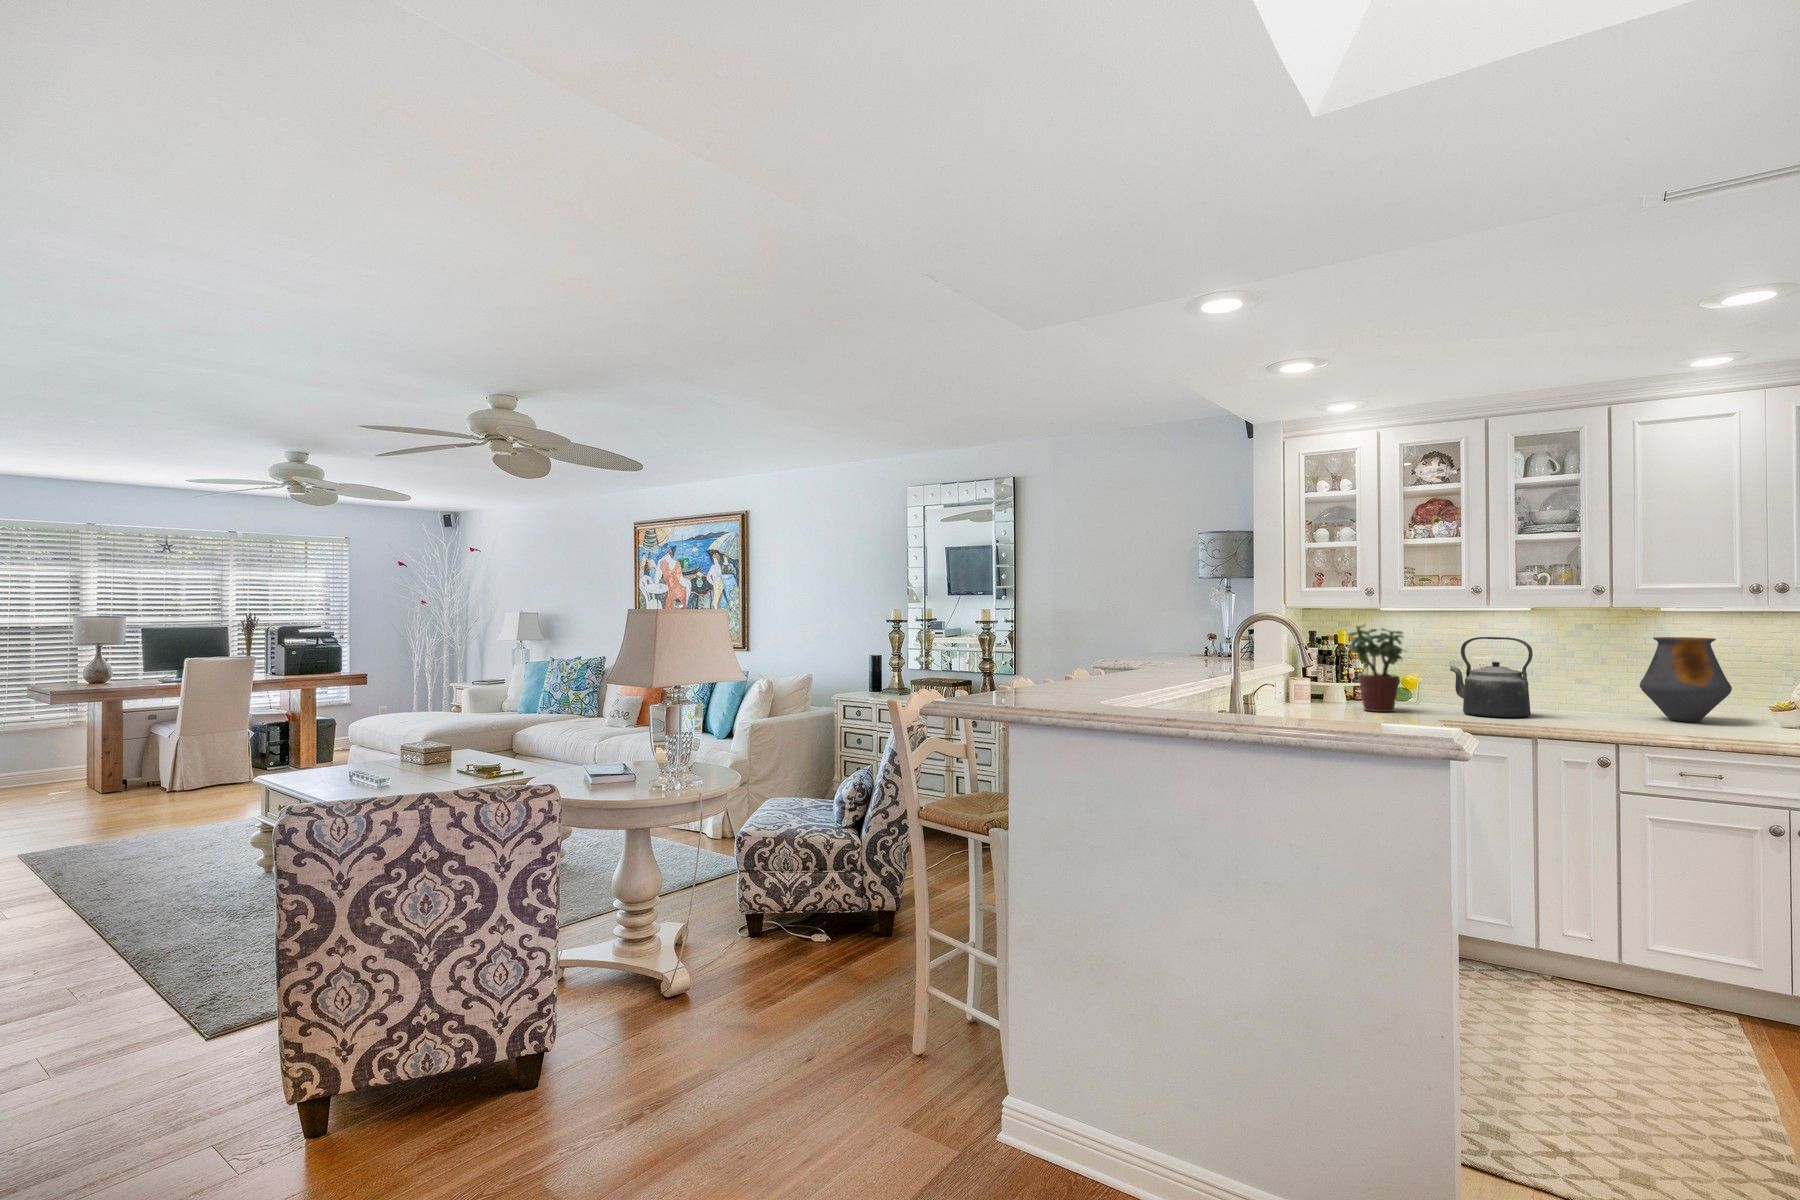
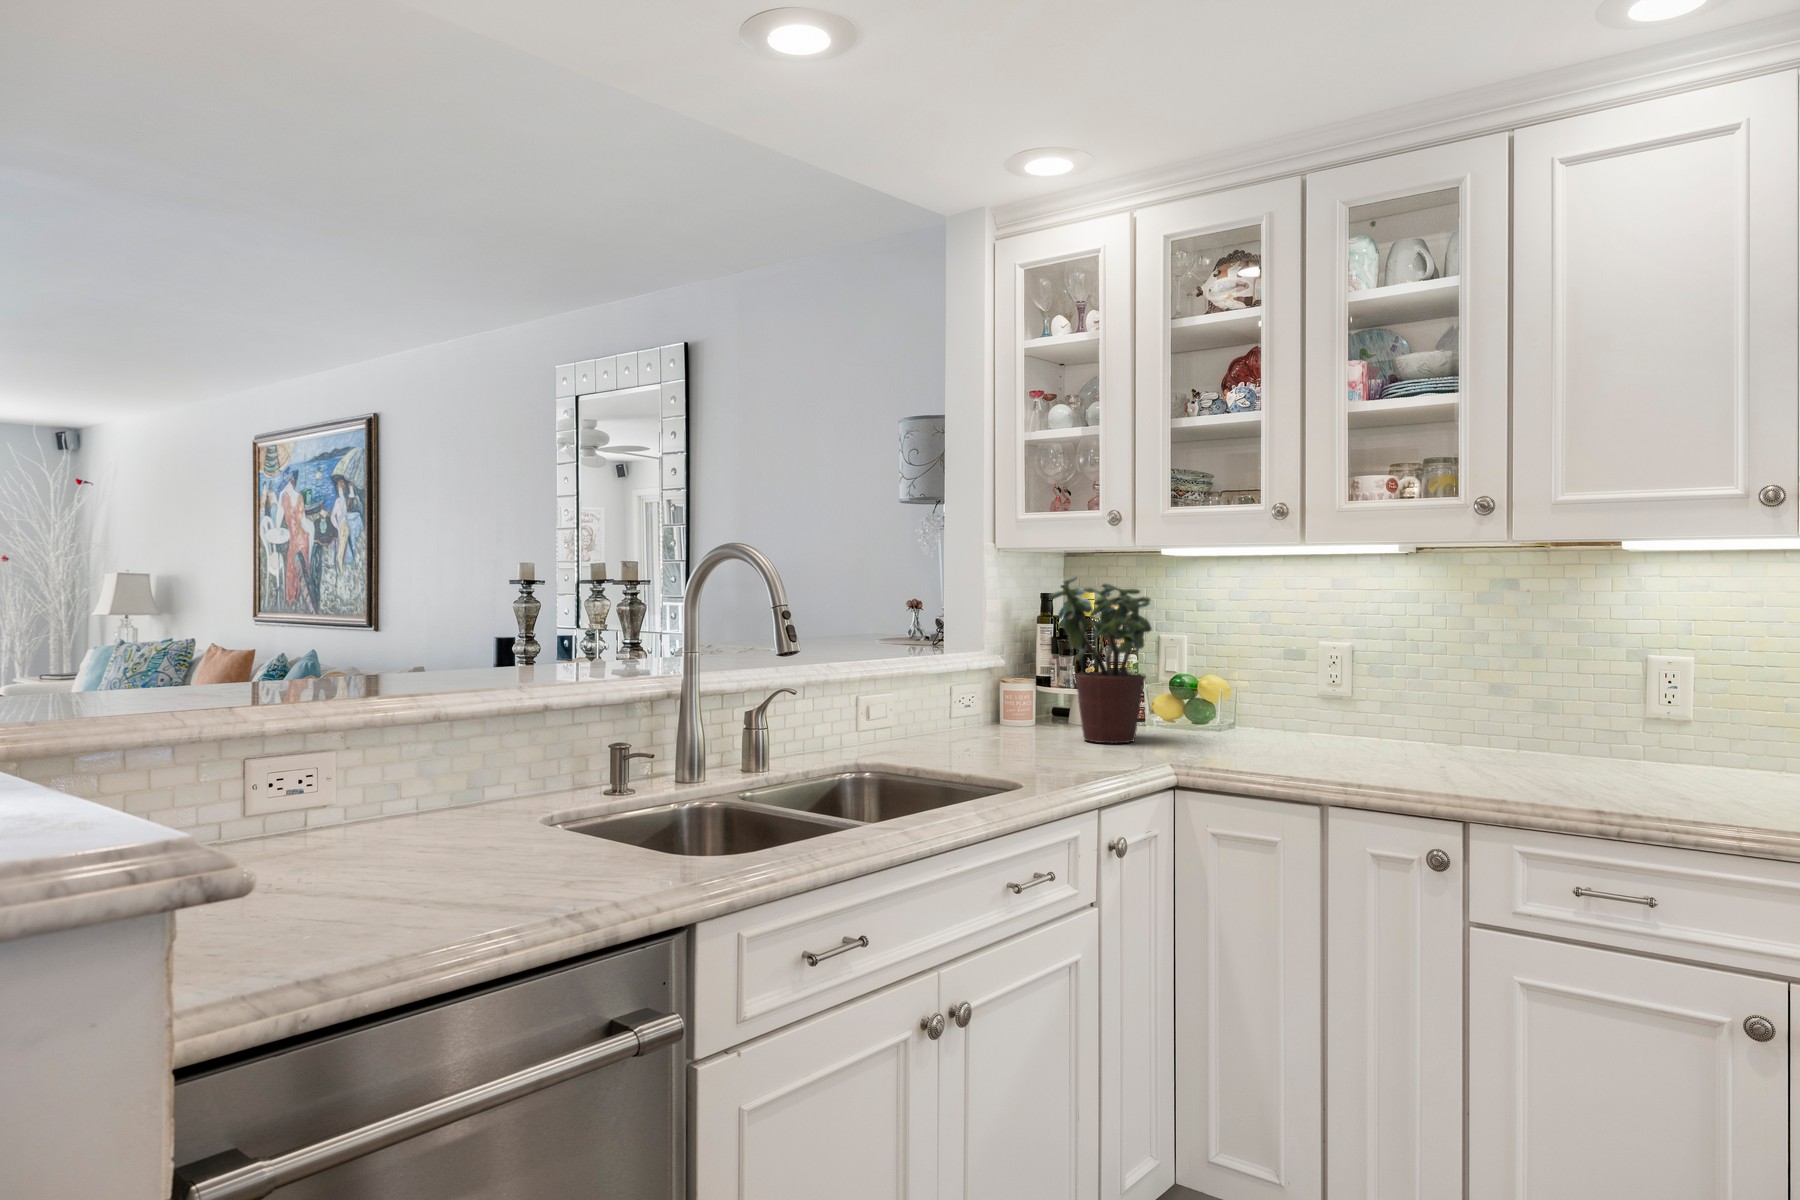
kettle: present [1450,637,1533,718] -> none [1241,601,1366,758]
vase: present [1640,637,1732,722] -> none [1570,601,1739,773]

